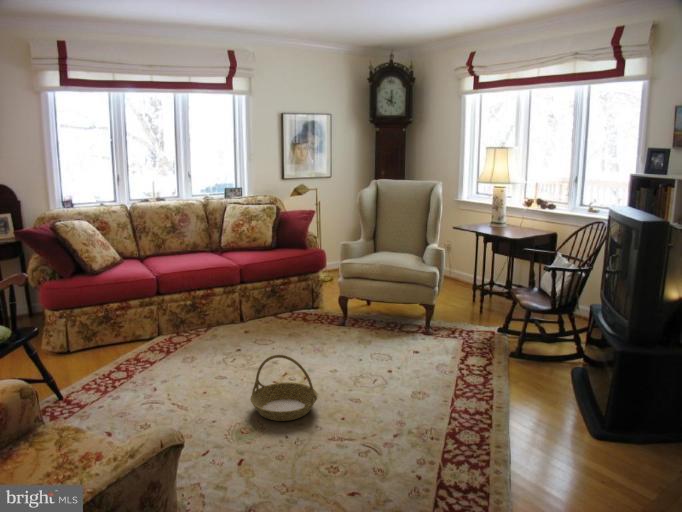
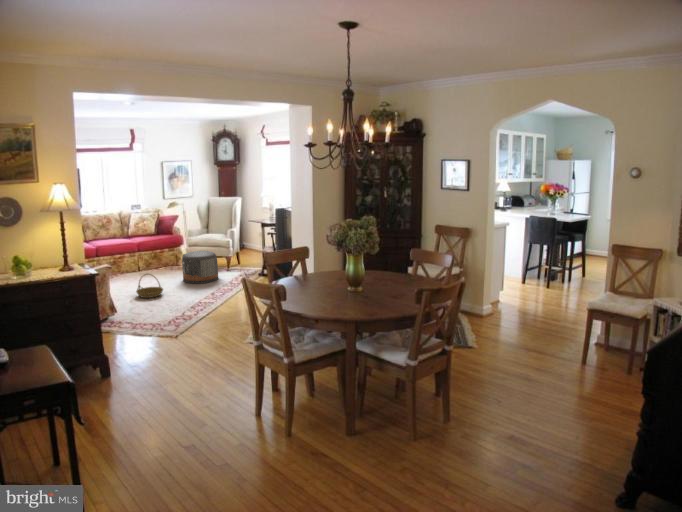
pouf: none [343,290,421,369] -> present [182,251,218,284]

